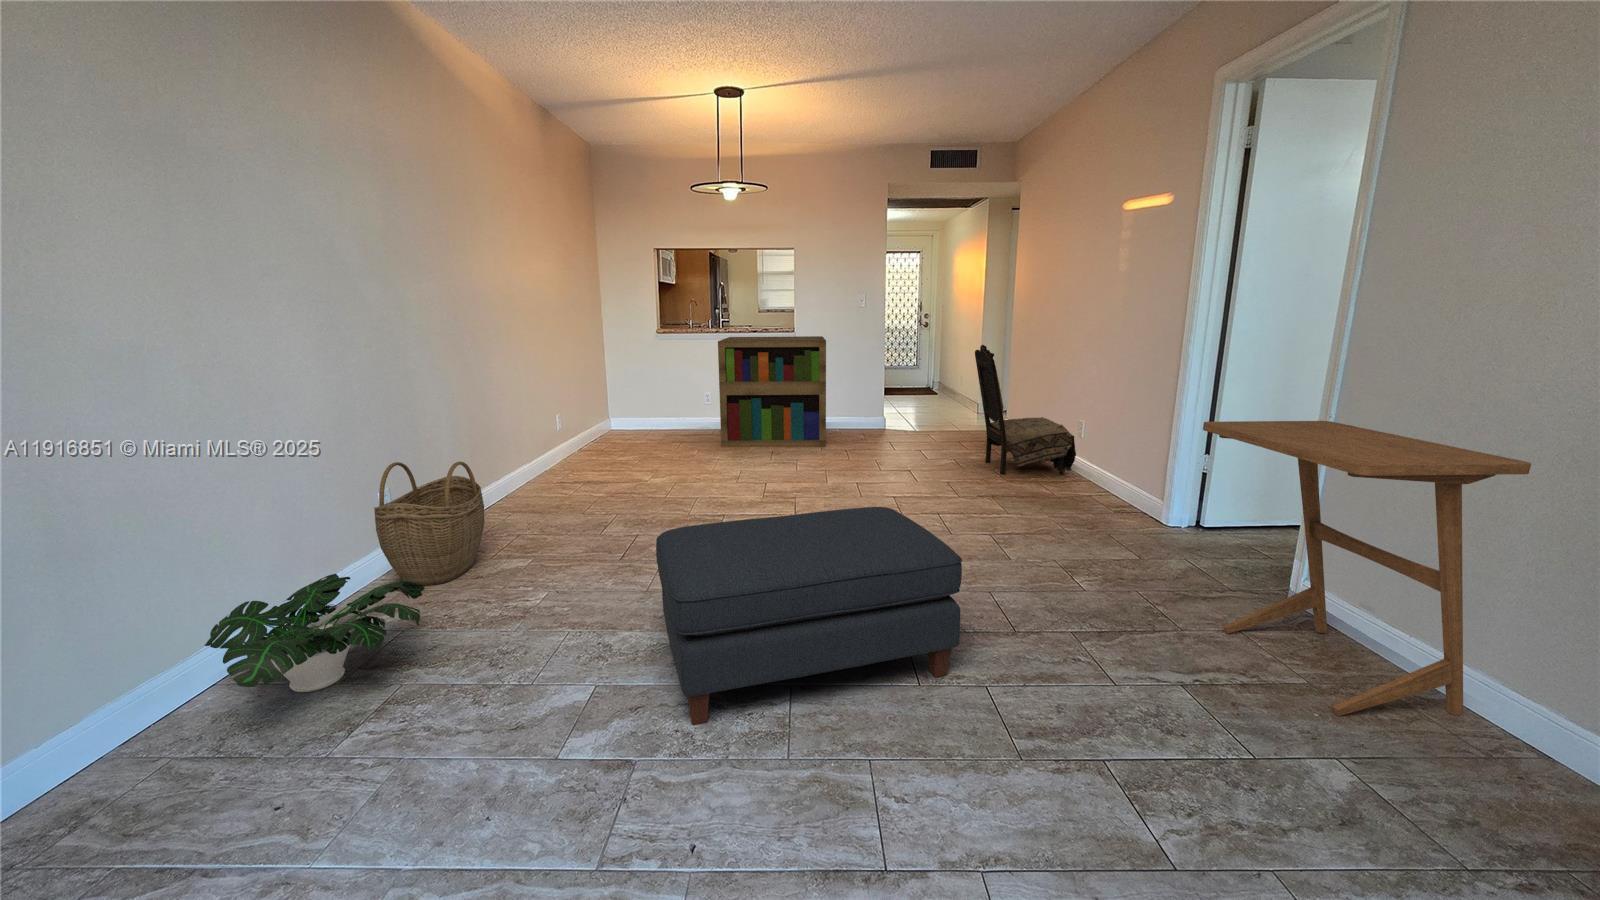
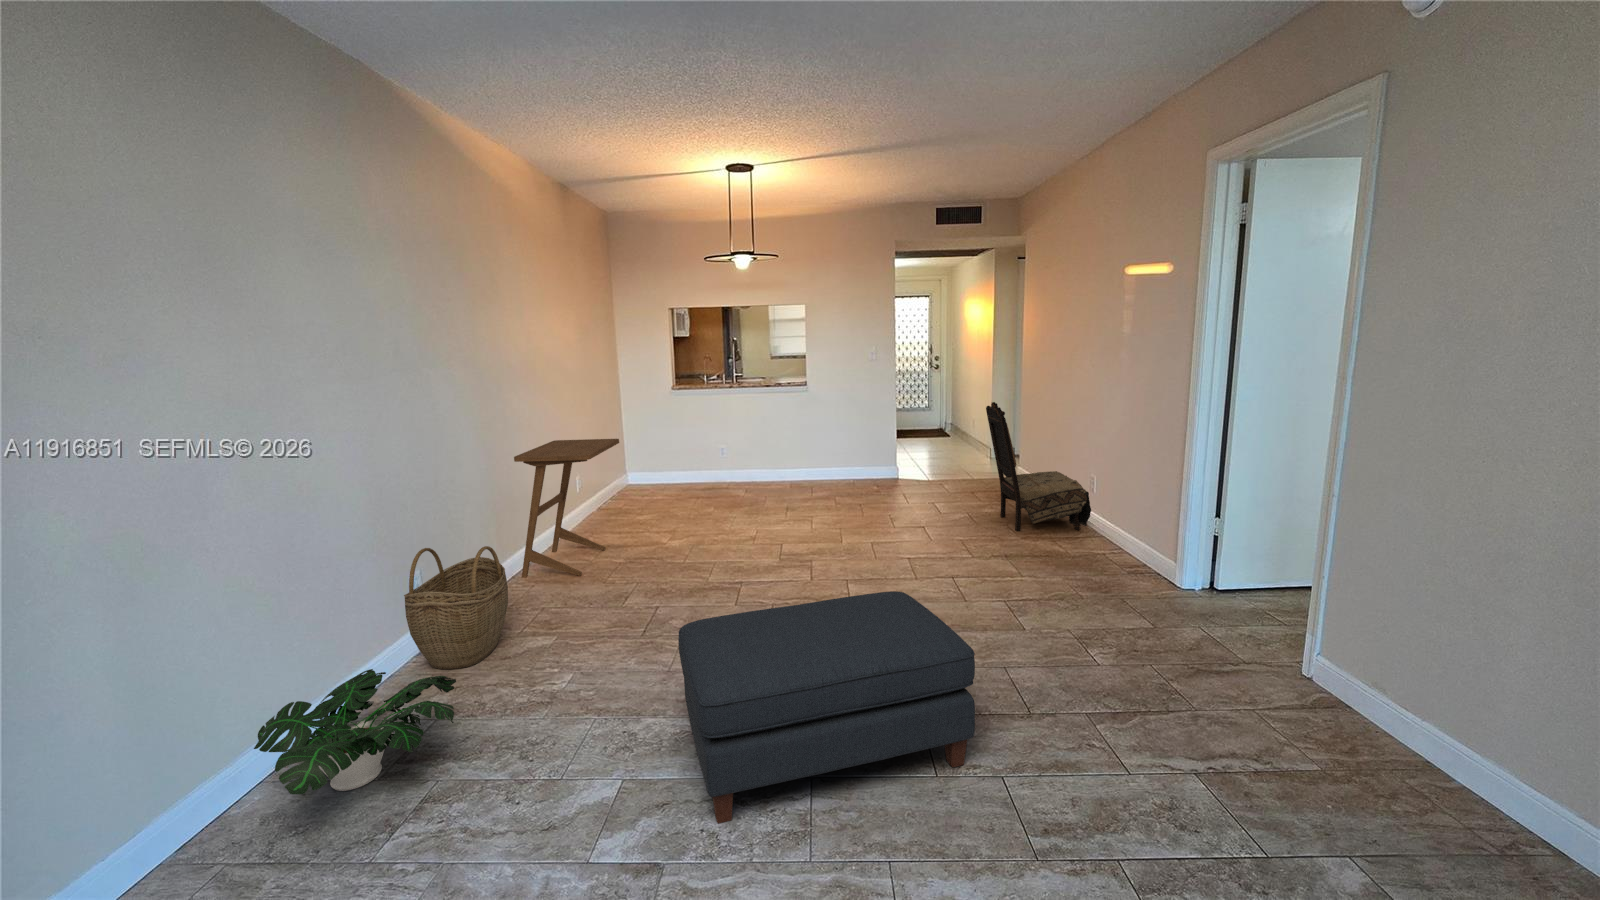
bookshelf: present [718,336,826,447] -> none [730,388,840,504]
side table: present [1203,421,1531,716] -> present [514,439,619,577]

